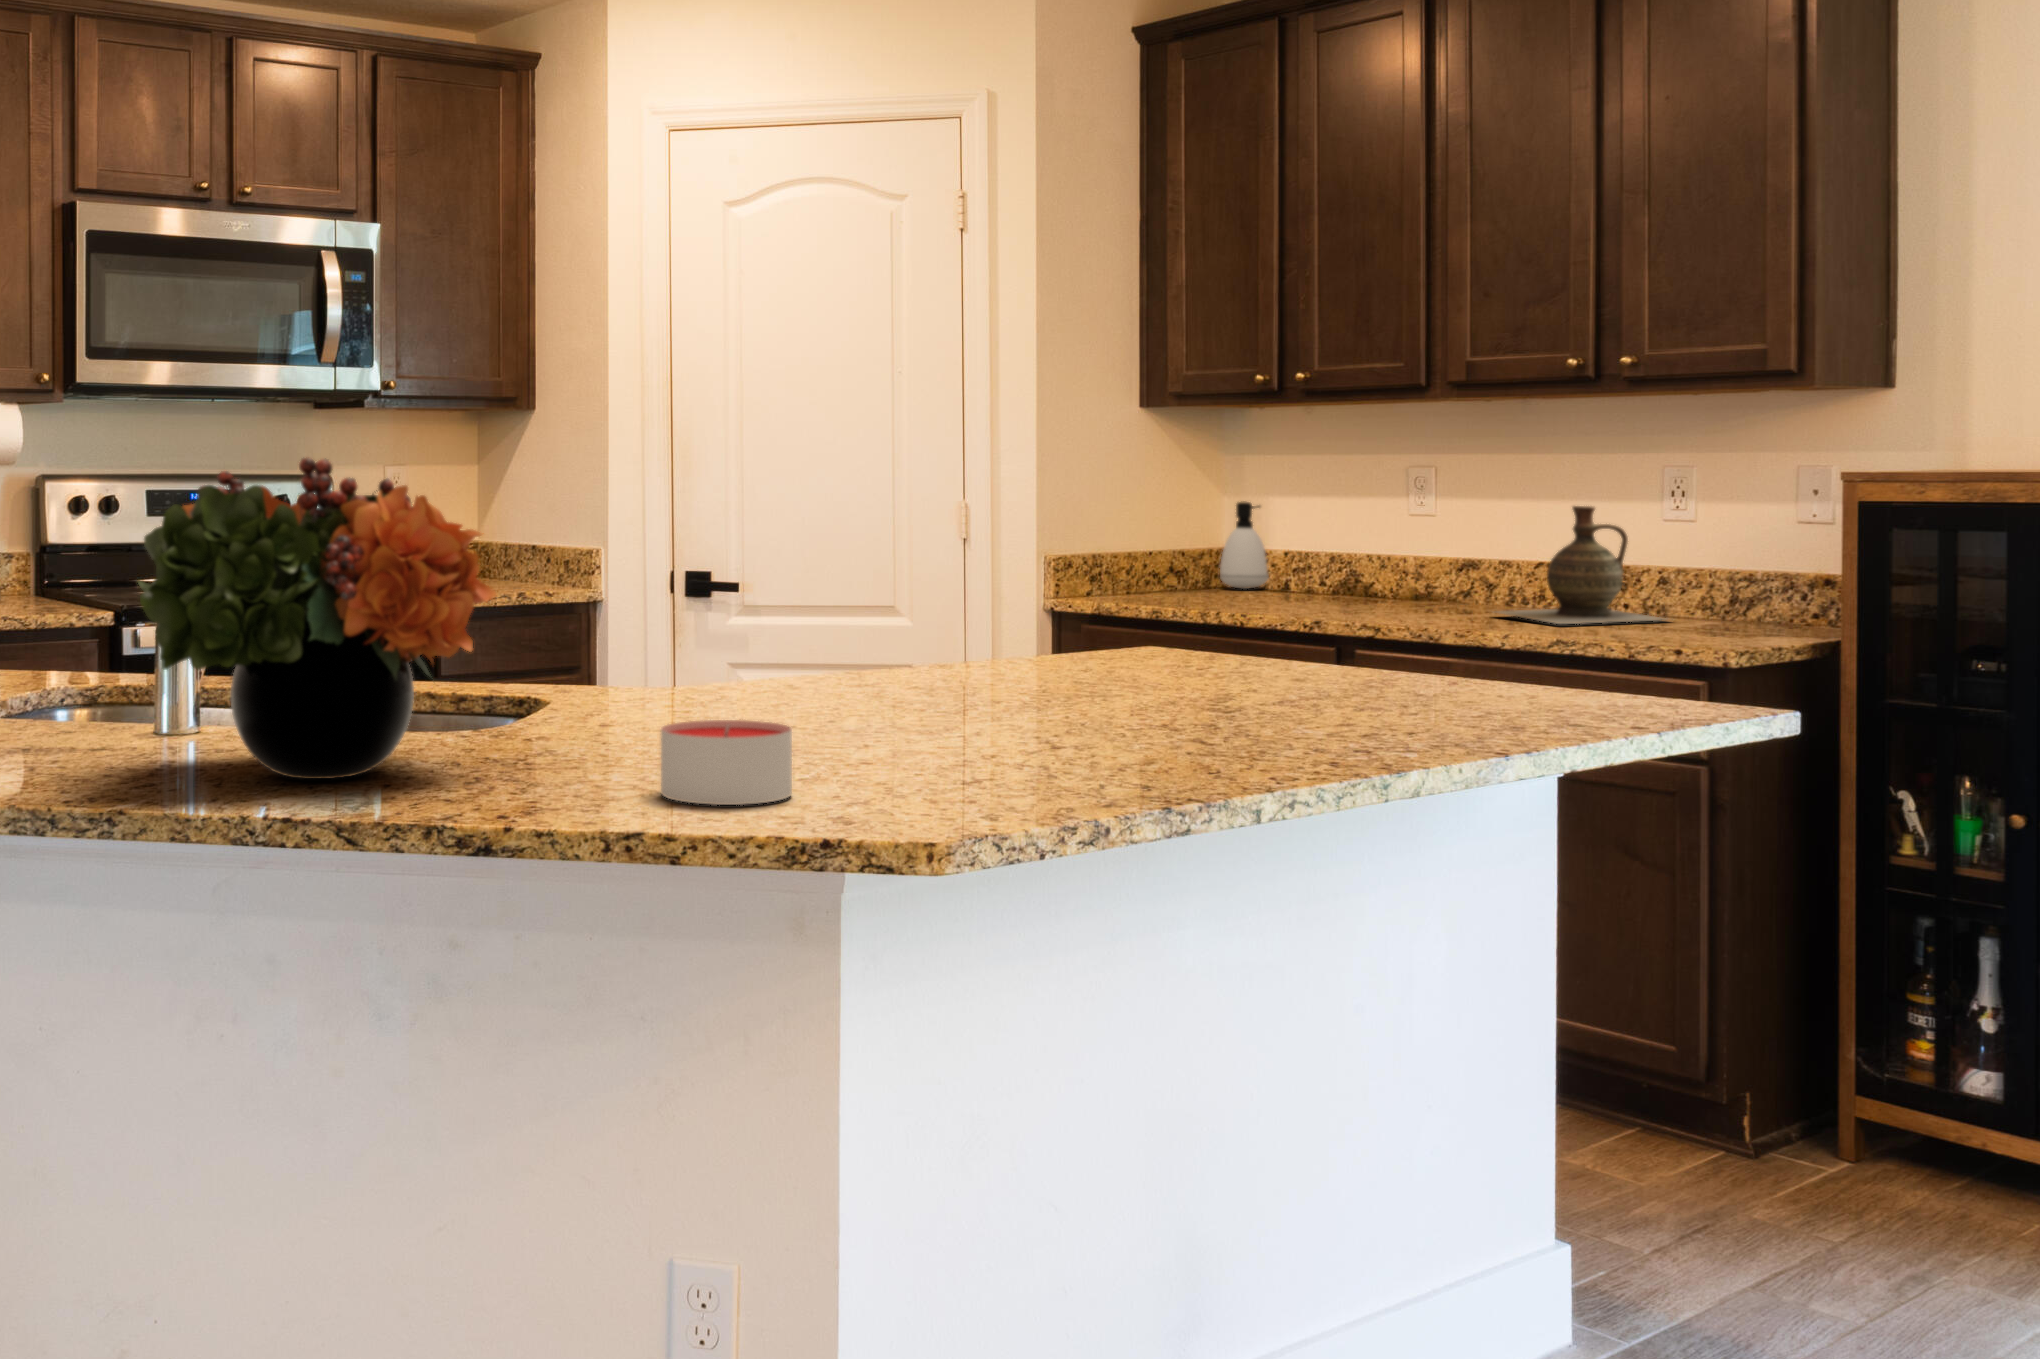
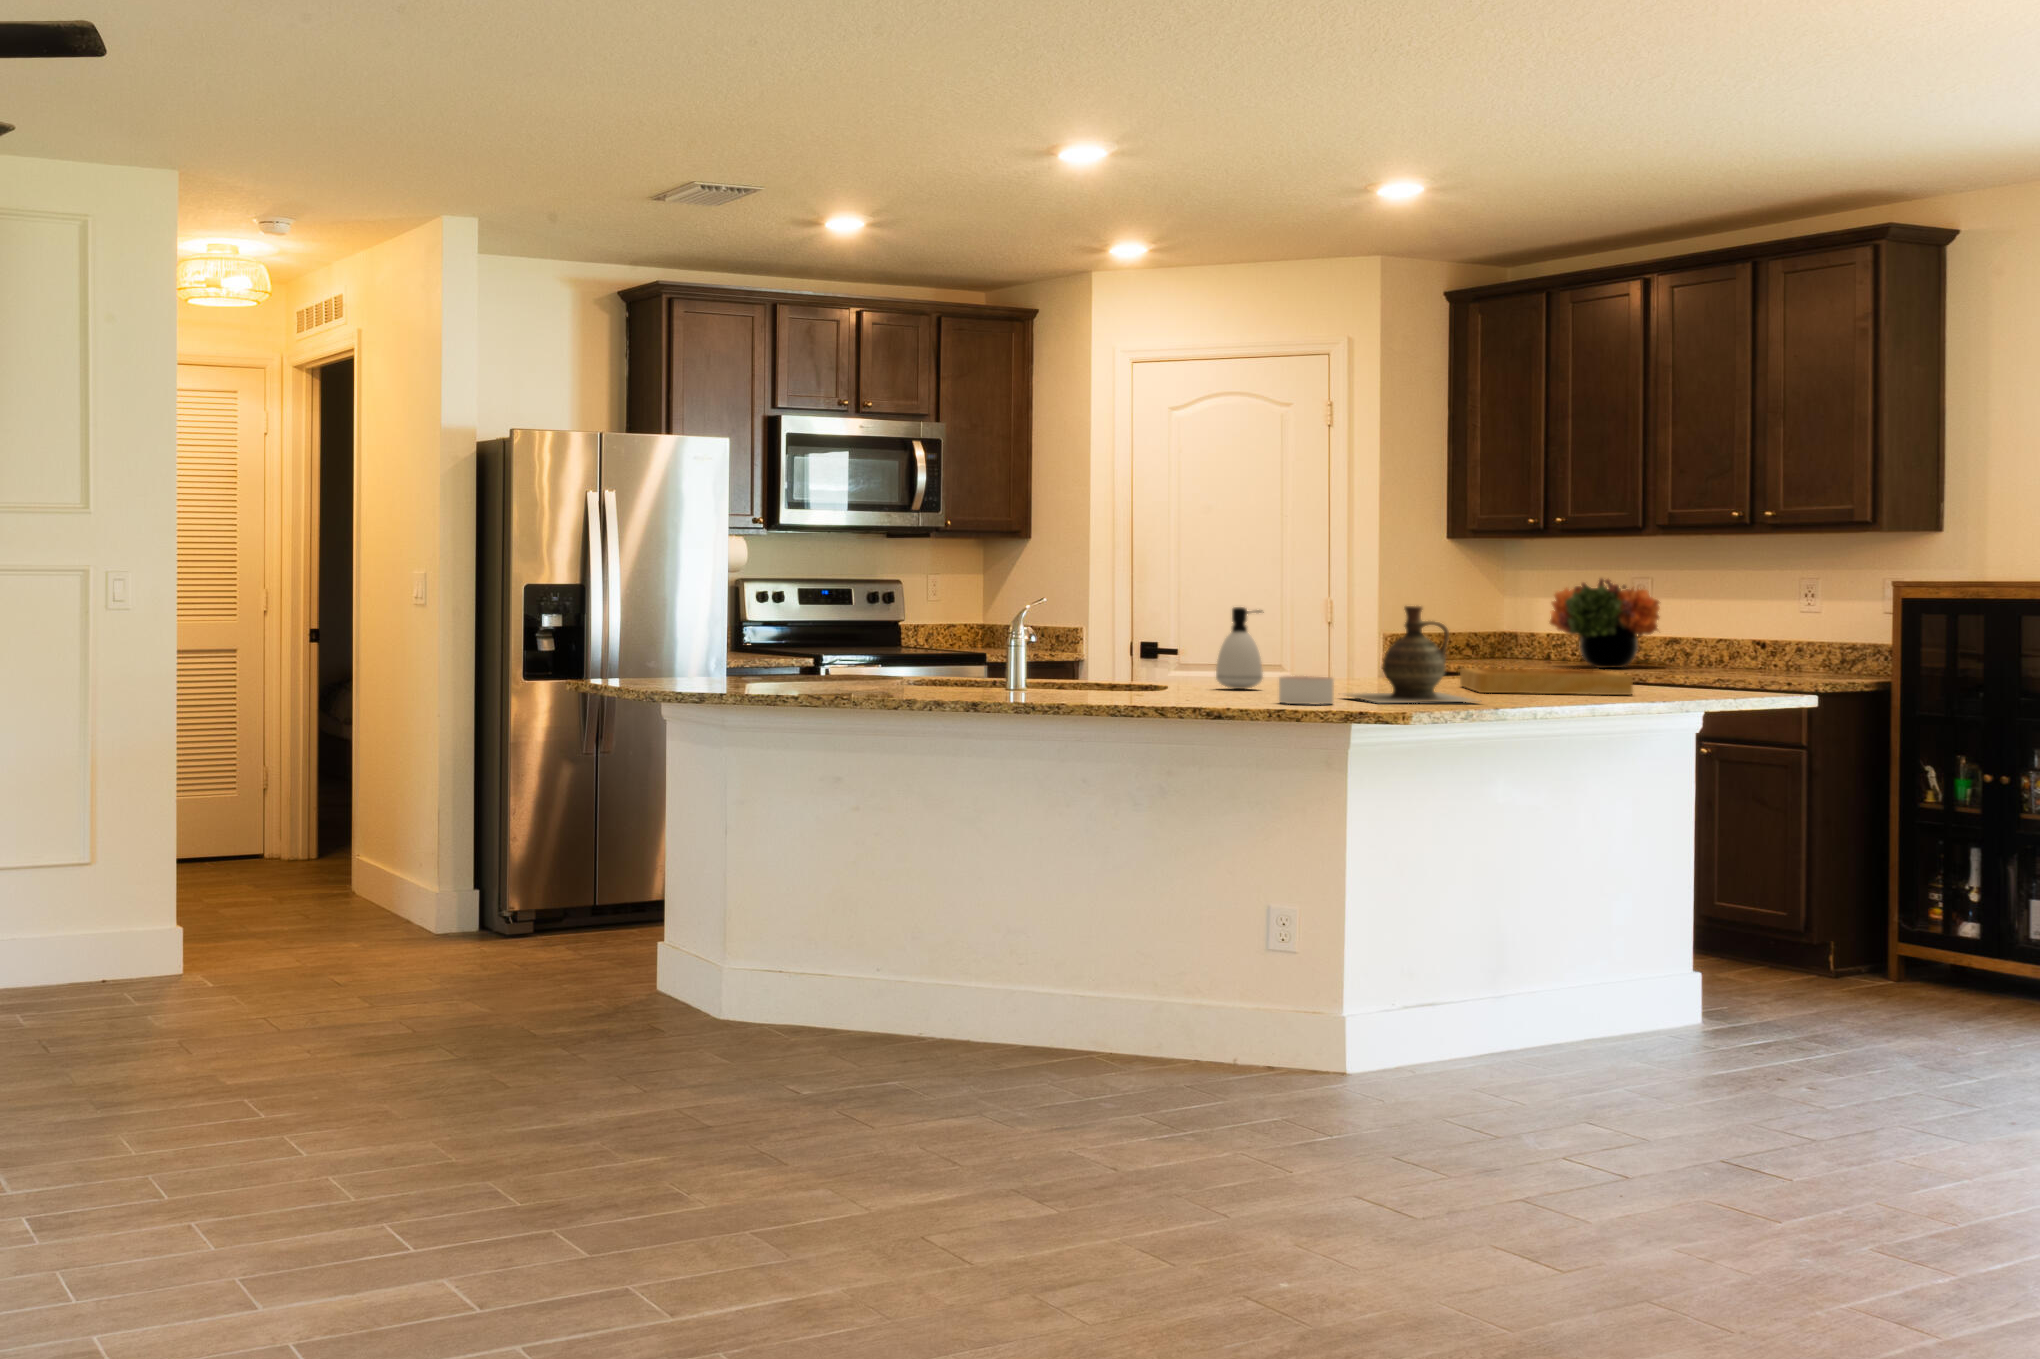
flower arrangement: present [138,457,496,779] -> present [1550,579,1660,668]
soap dispenser: present [1220,501,1269,589] -> present [1216,607,1263,689]
ceramic jug: present [1499,506,1662,624] -> present [1348,606,1474,703]
tray: none [1130,648,1470,721] -> present [1460,668,1633,695]

